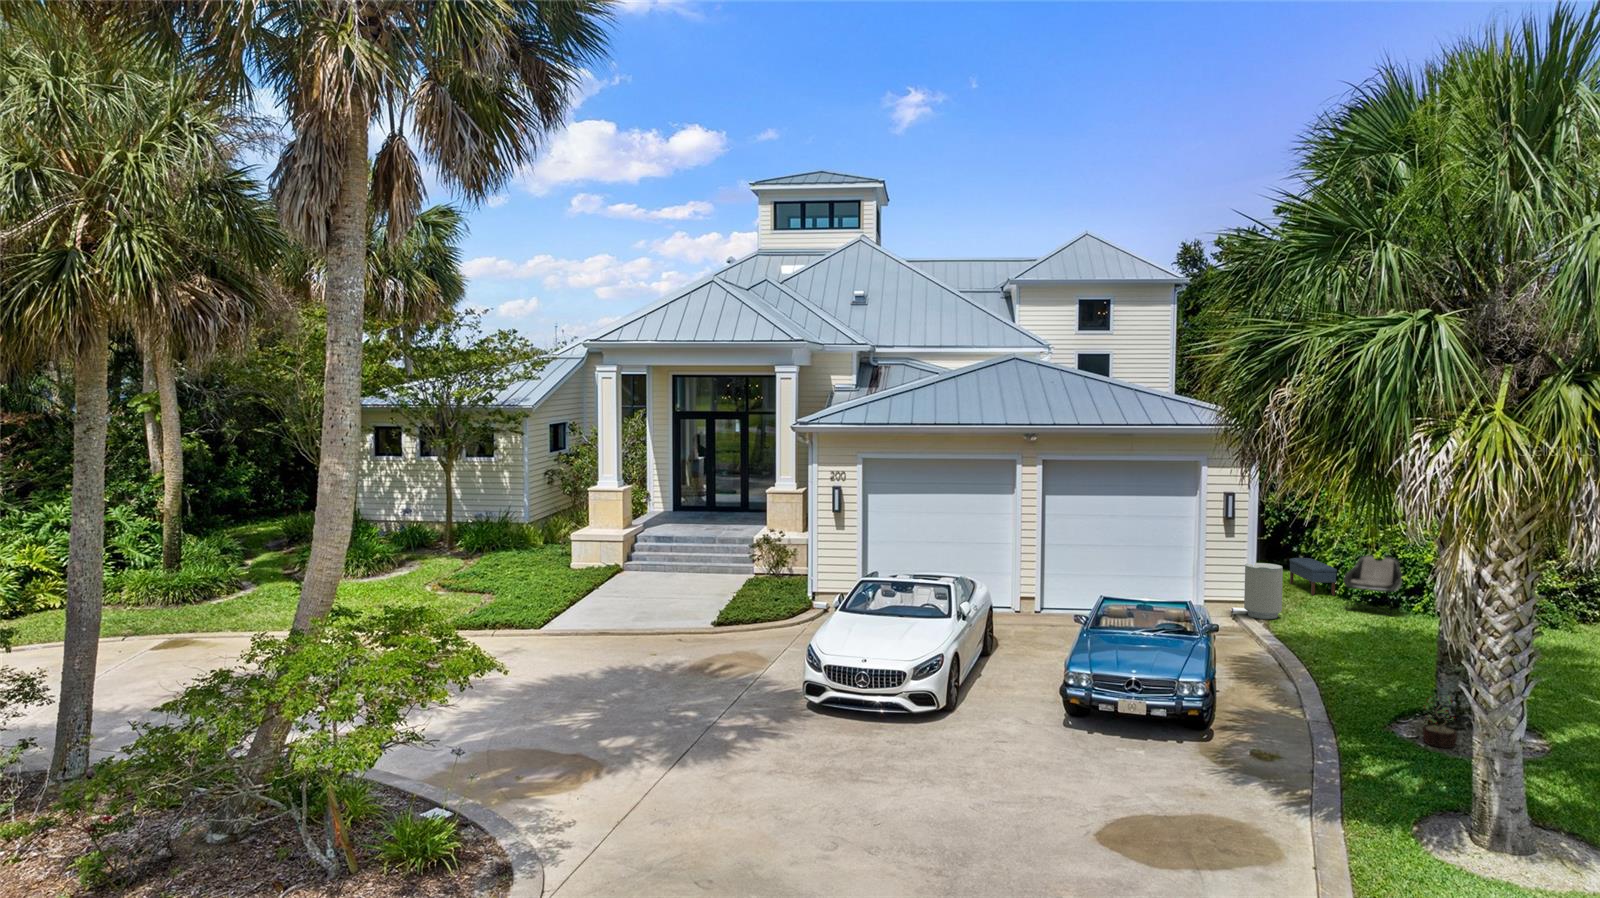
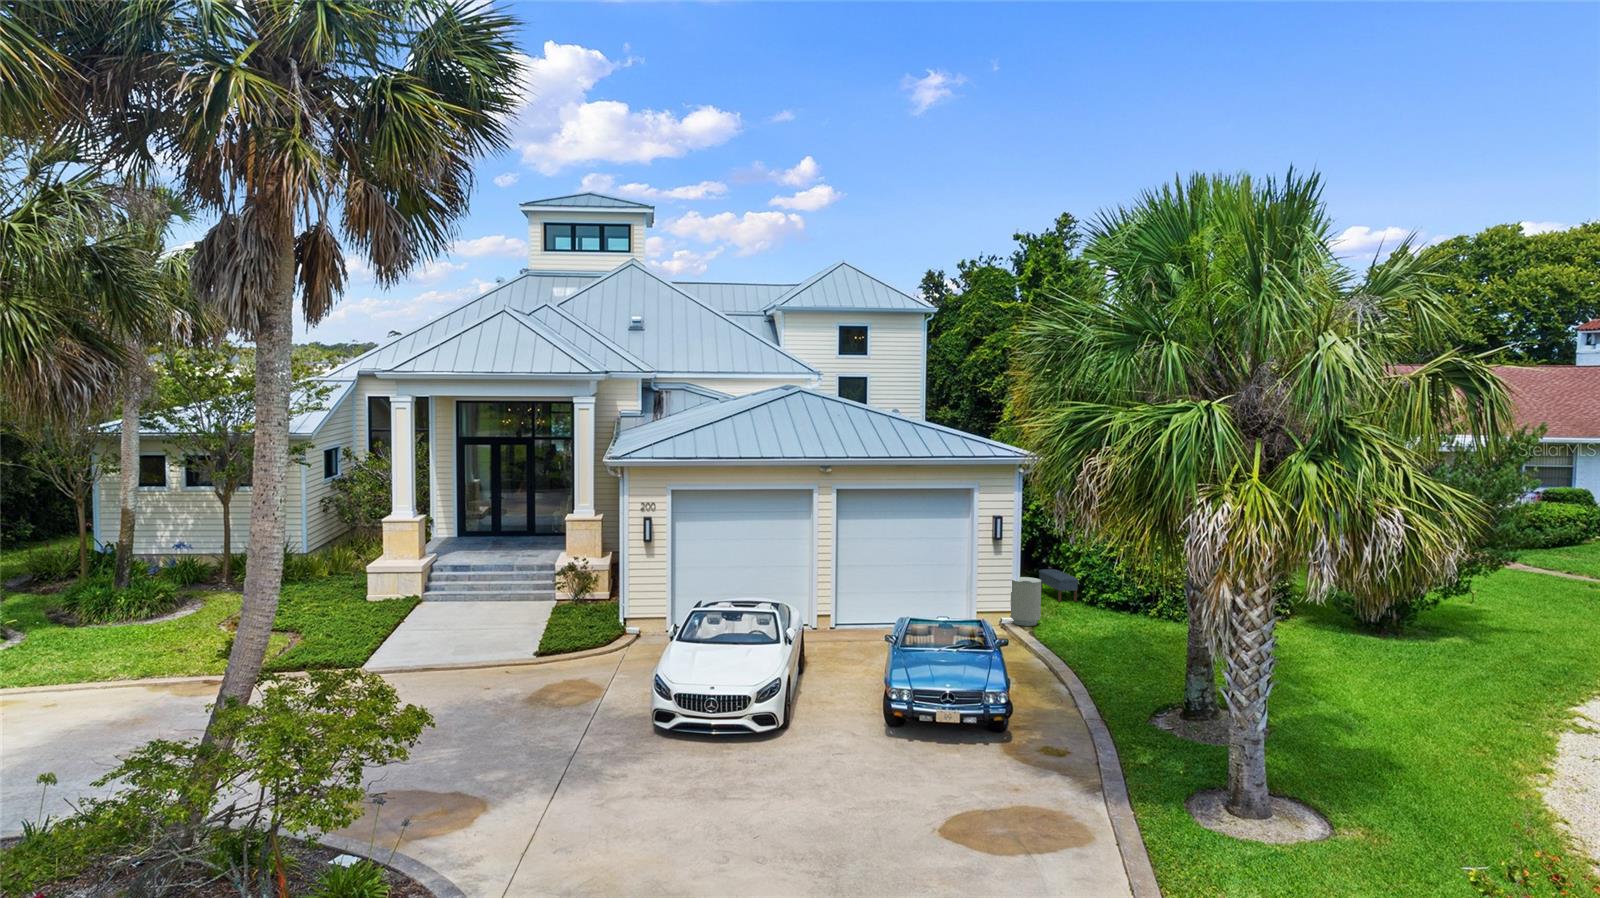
lounge chair: present [1343,555,1402,615] -> none [1086,567,1131,619]
decorative plant: present [1423,696,1457,748] -> none [1170,690,1195,734]

